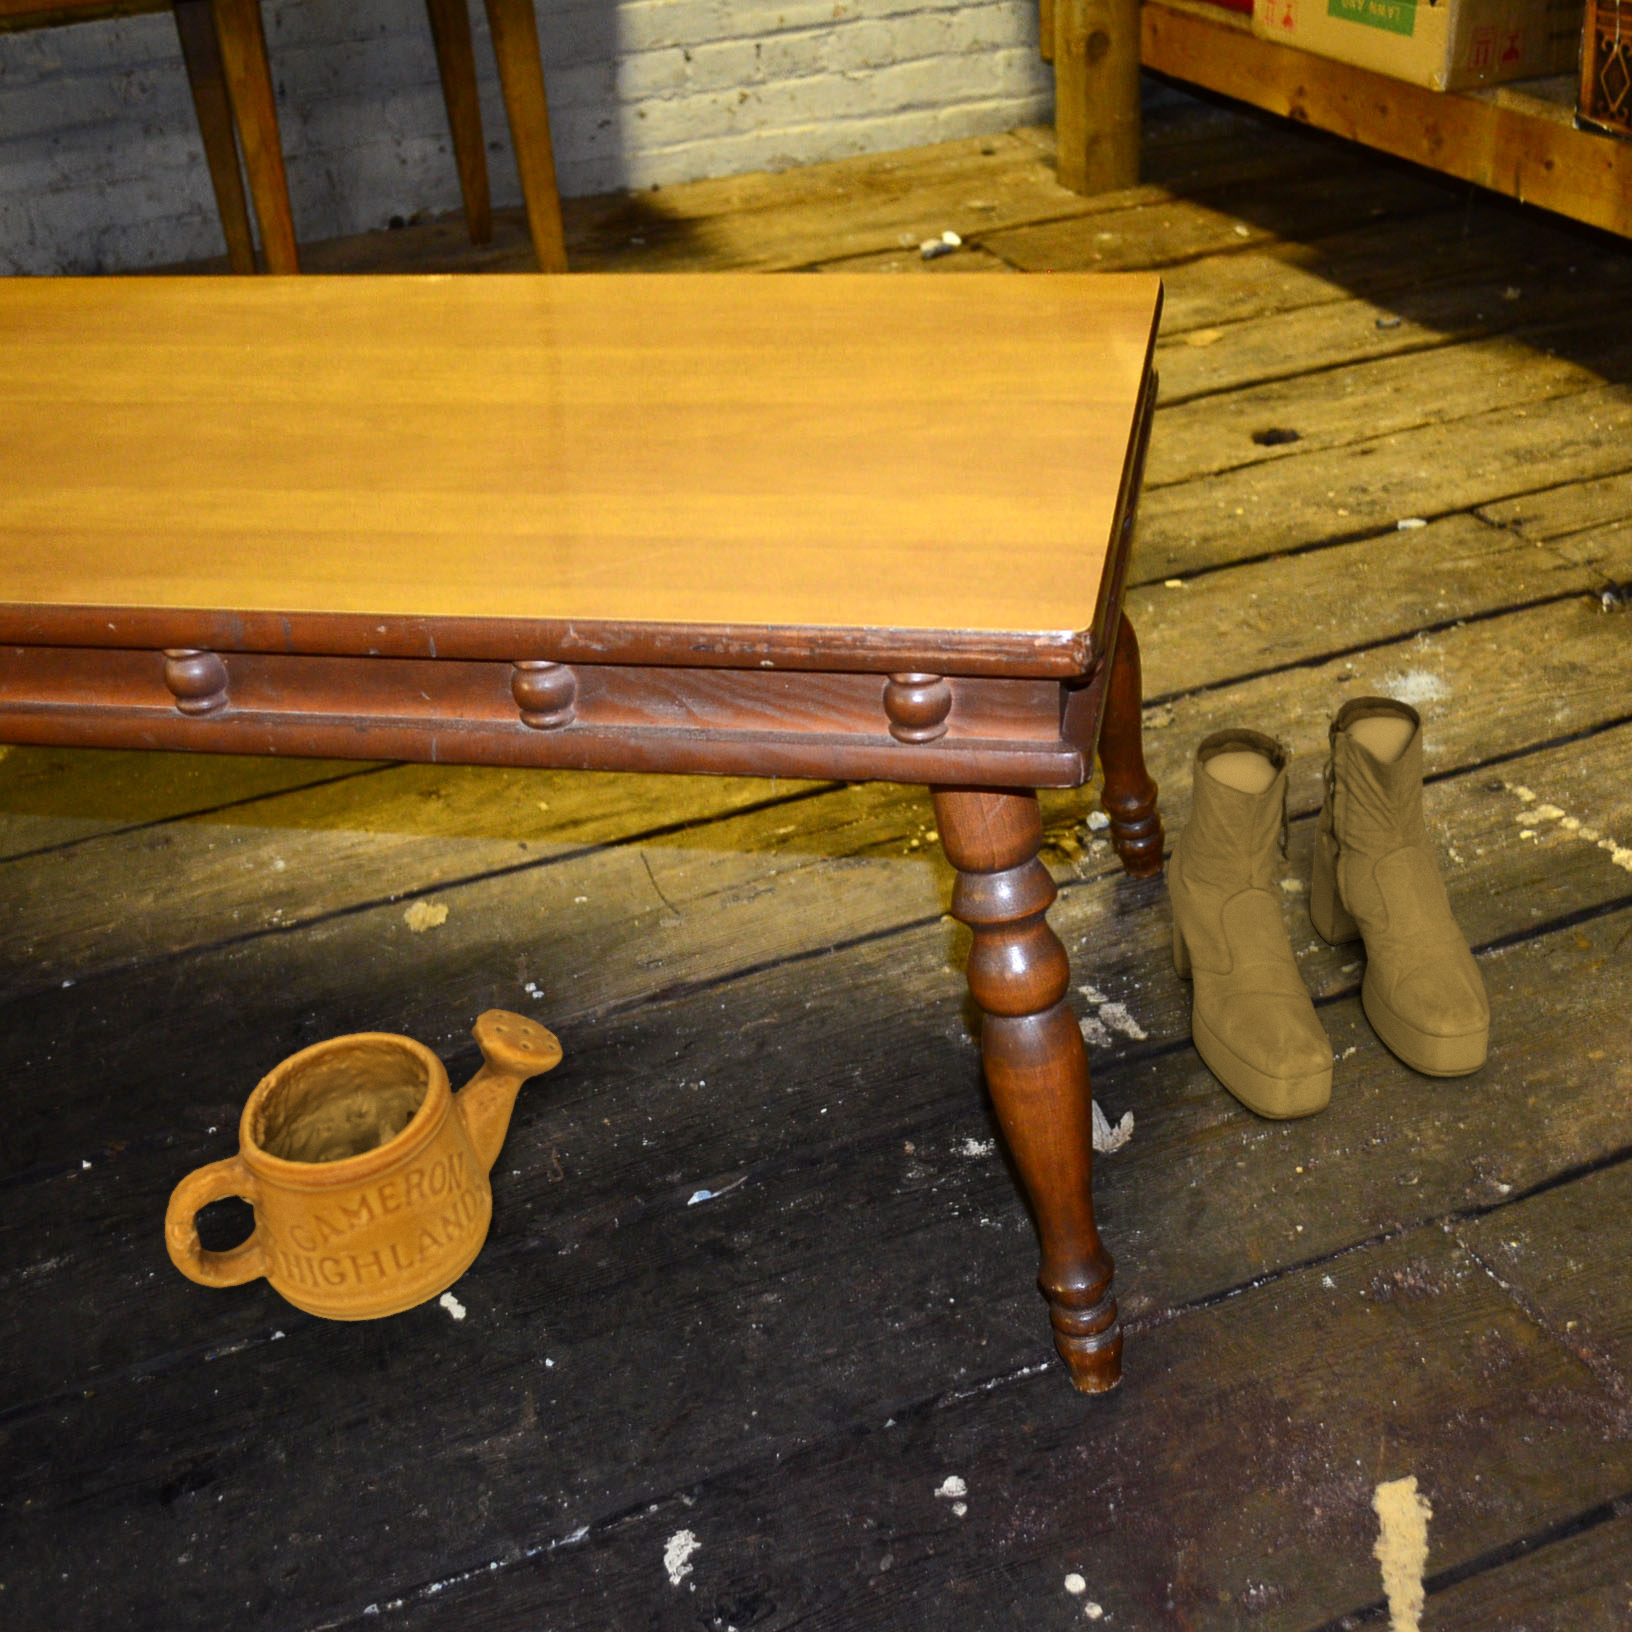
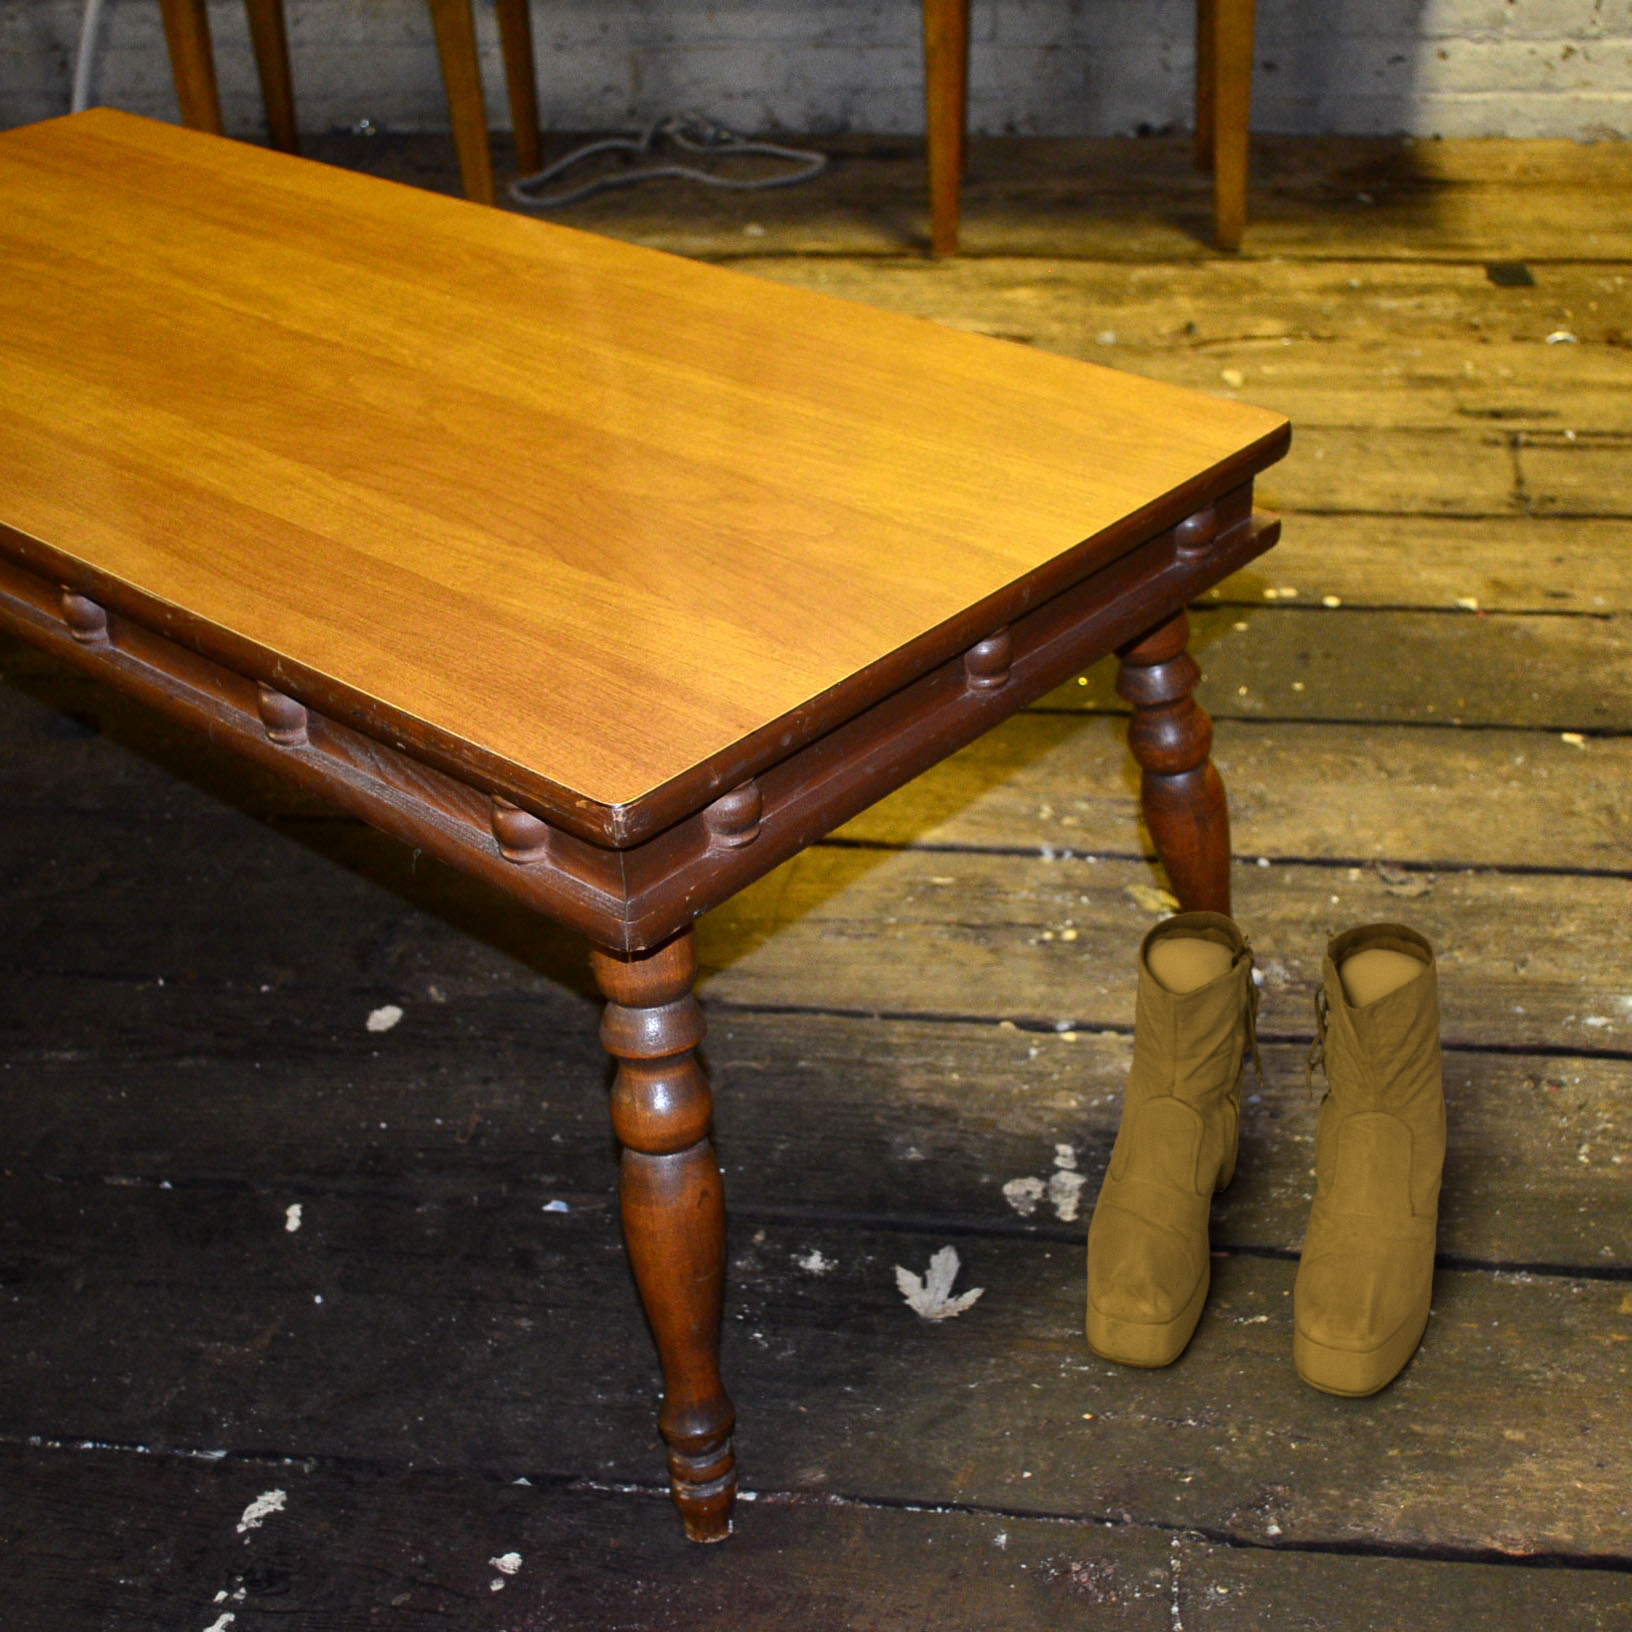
watering can: present [165,1009,562,1321] -> none [84,943,475,1206]

